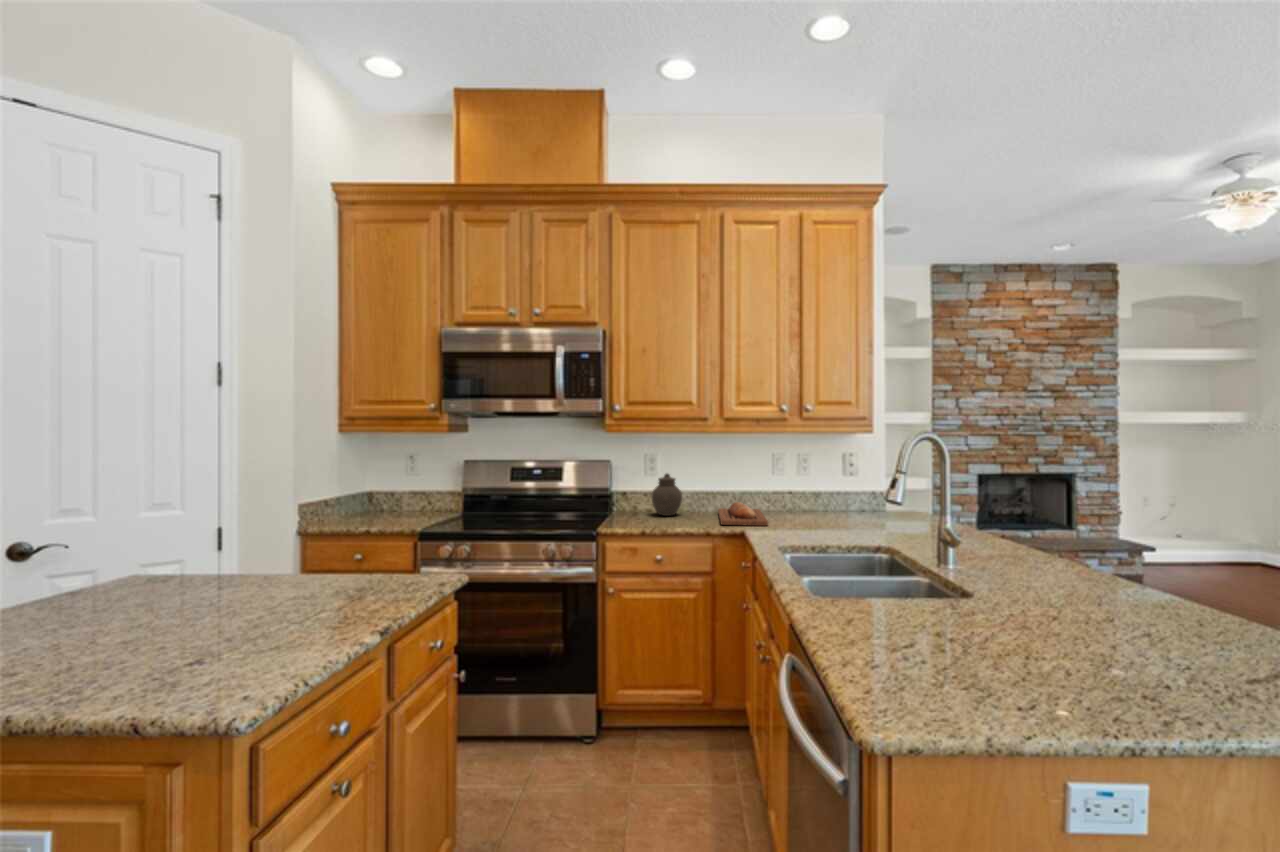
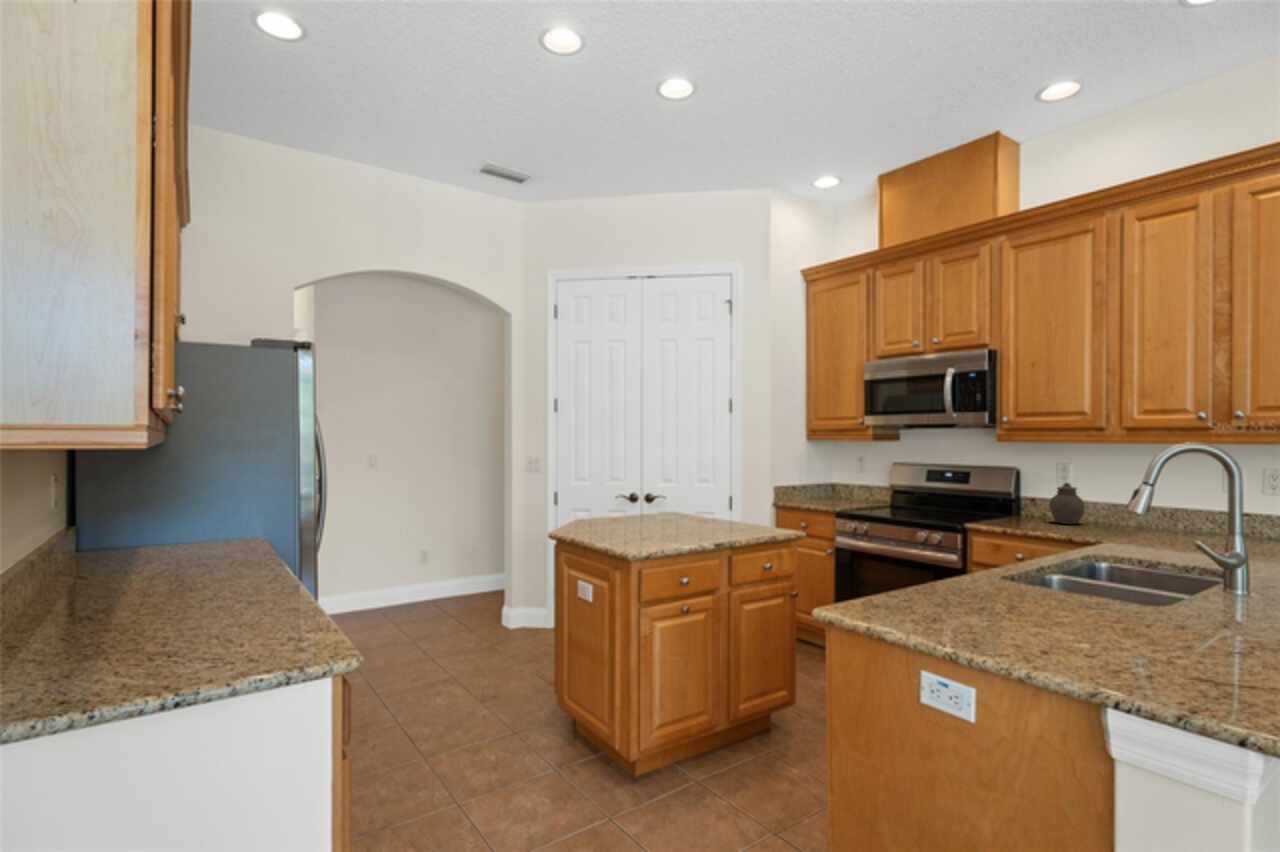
bread loaf: present [718,502,768,526] -> none [1096,518,1185,541]

